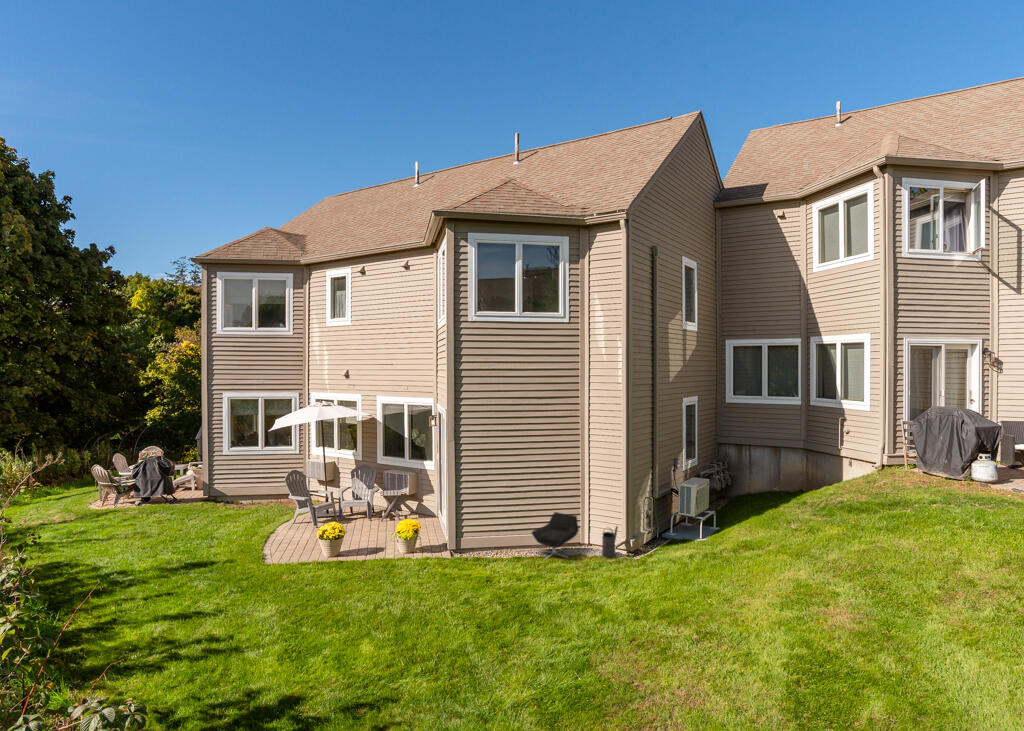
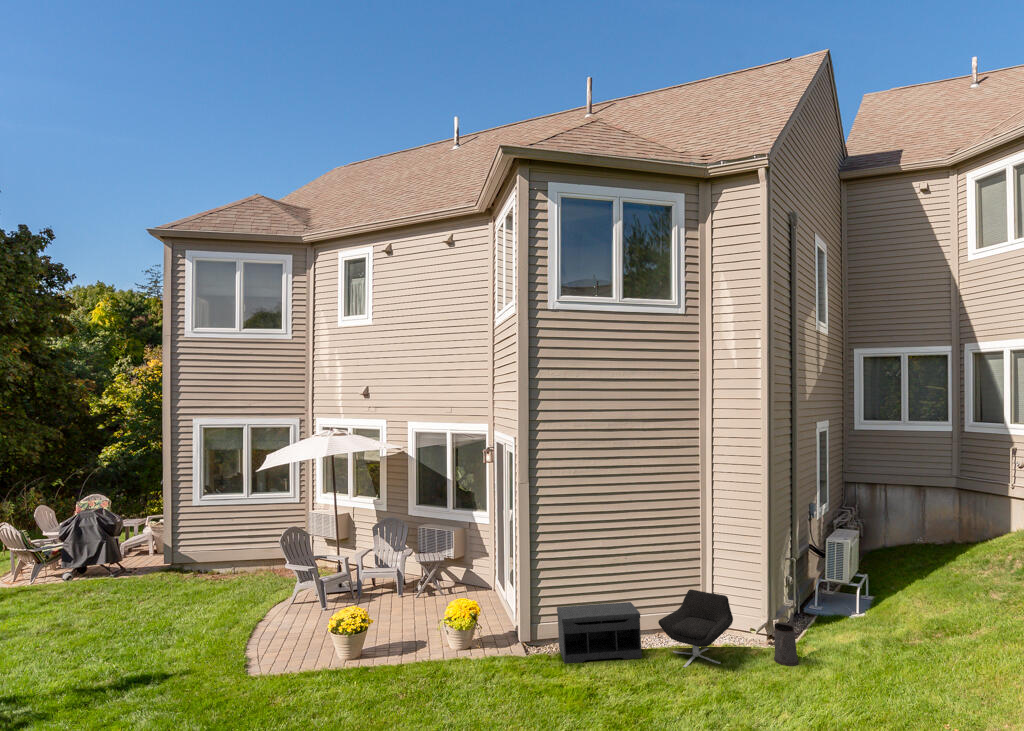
bench: none [468,521,520,559] -> present [557,602,642,664]

